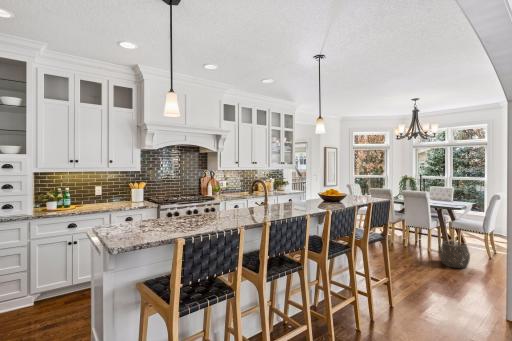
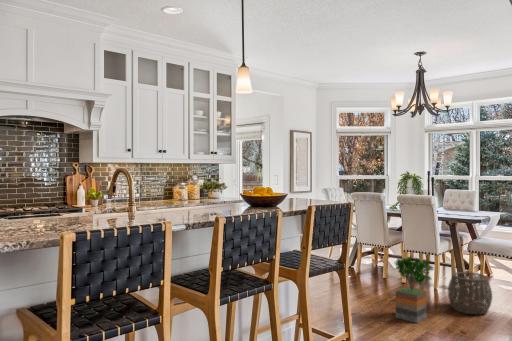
potted tree: none [405,231,433,272] -> present [395,258,433,323]

